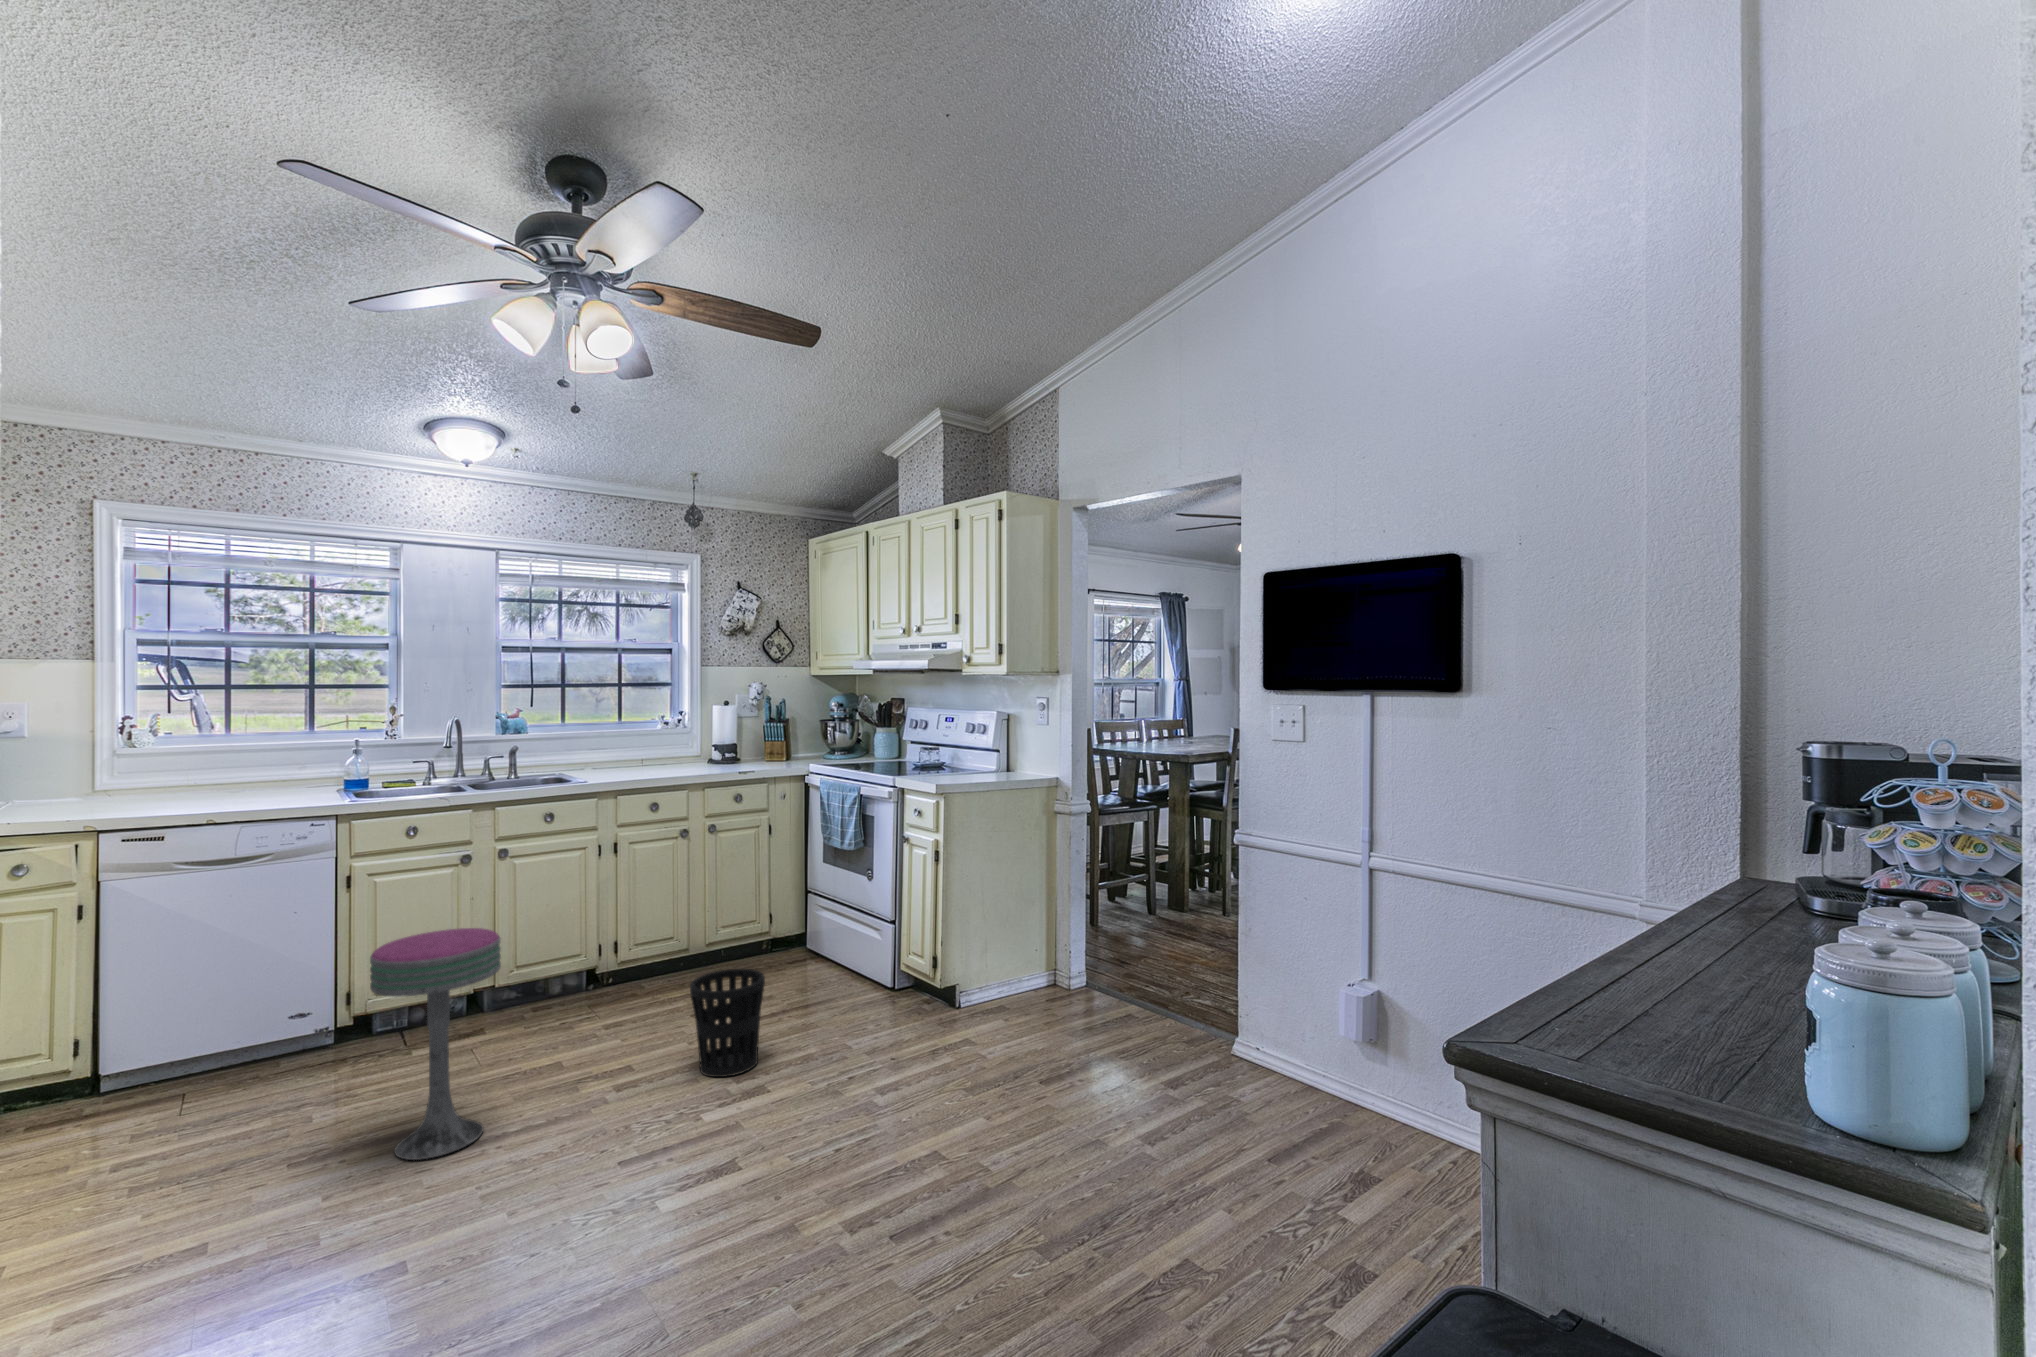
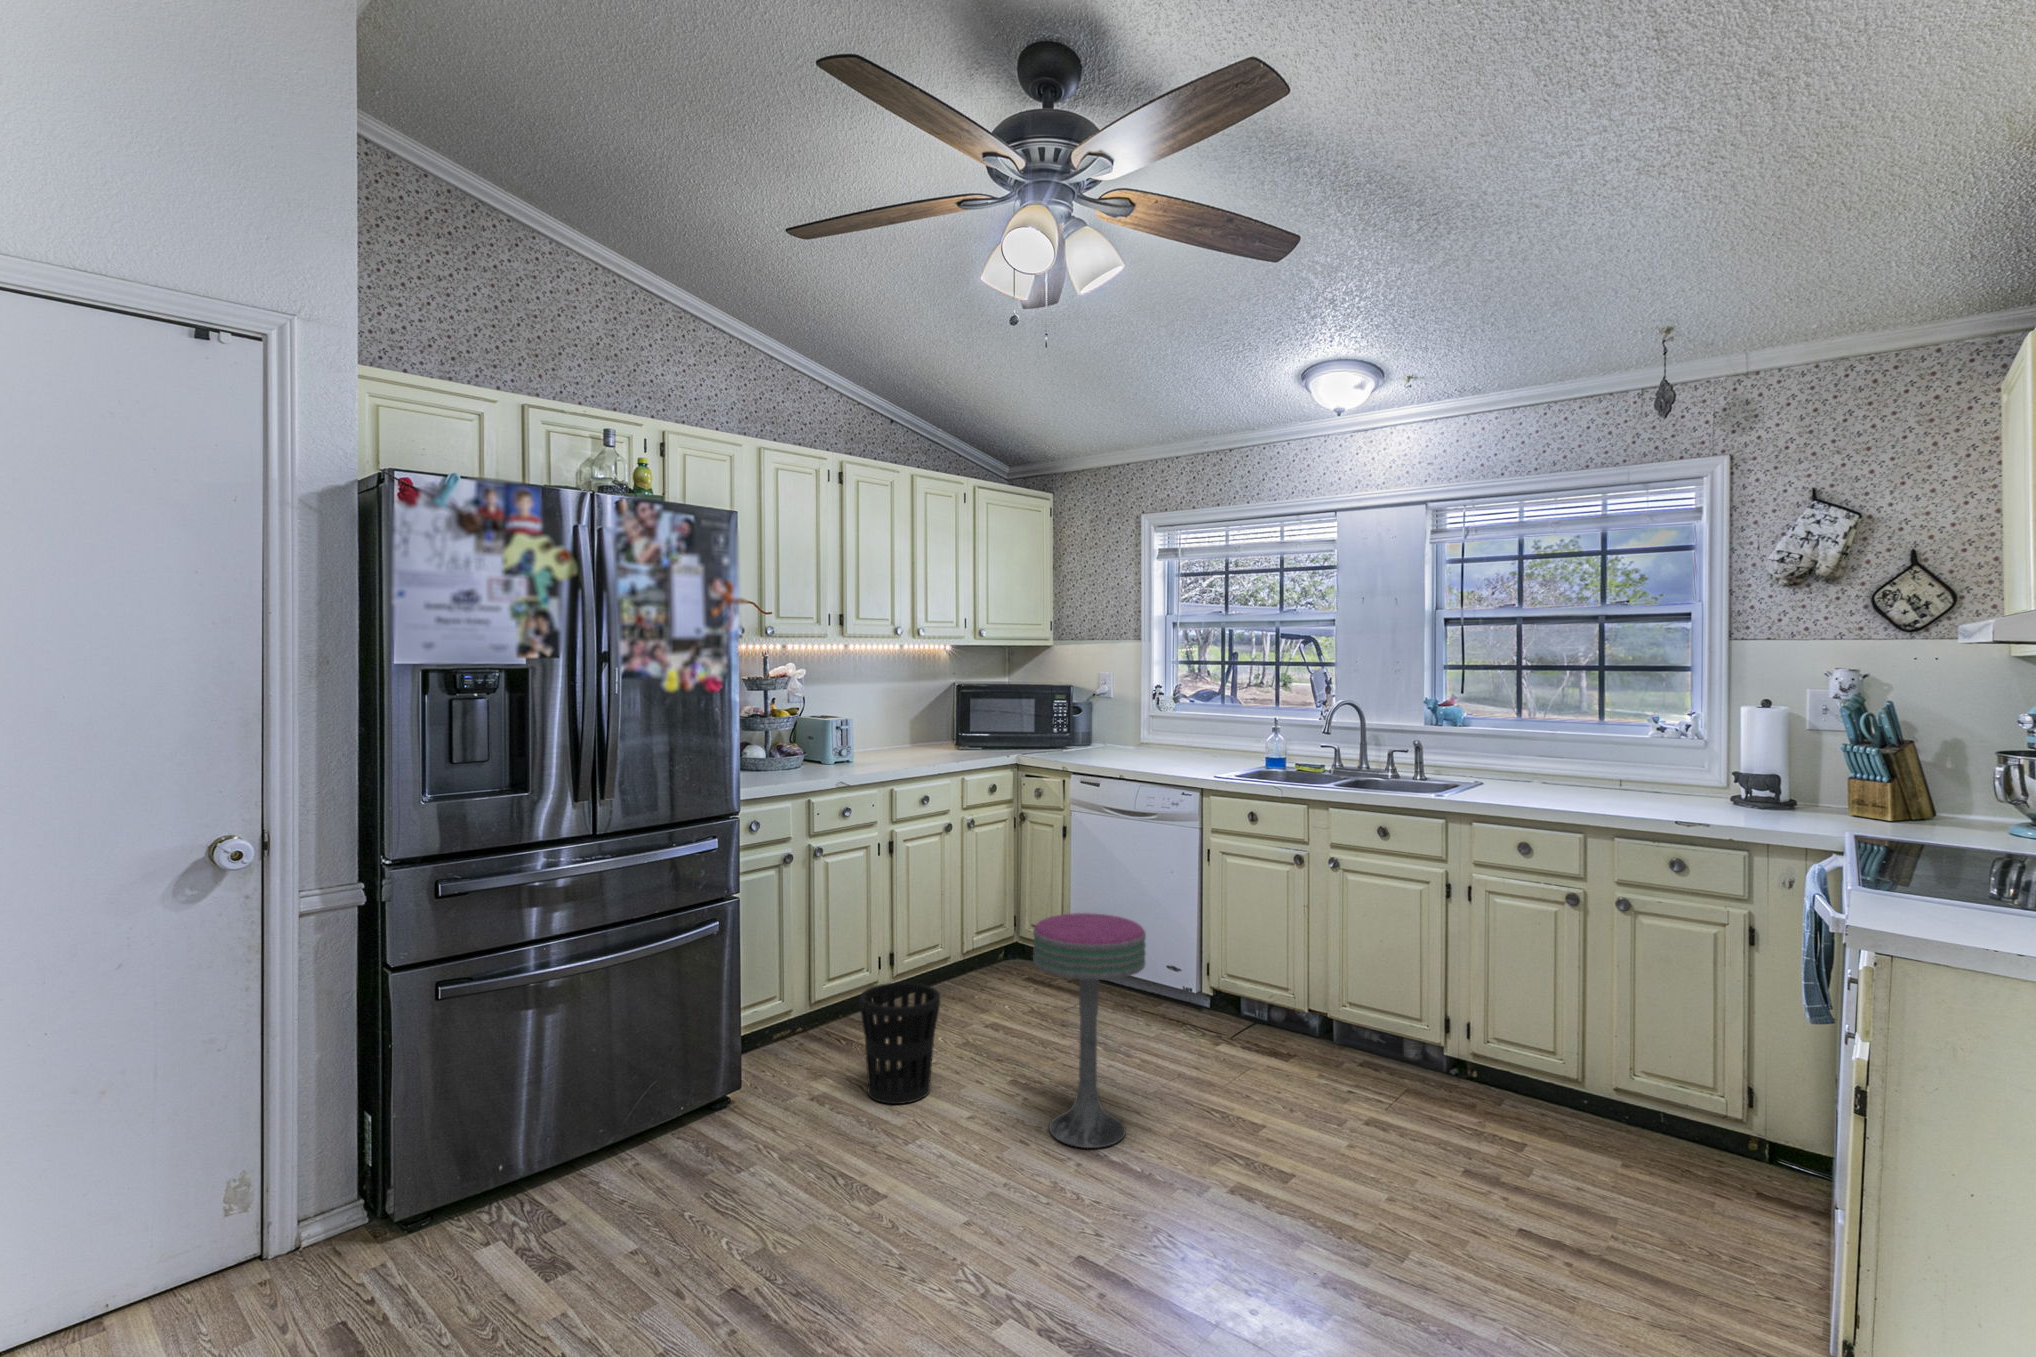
wastebasket: present [690,969,765,1077] -> present [860,982,940,1104]

